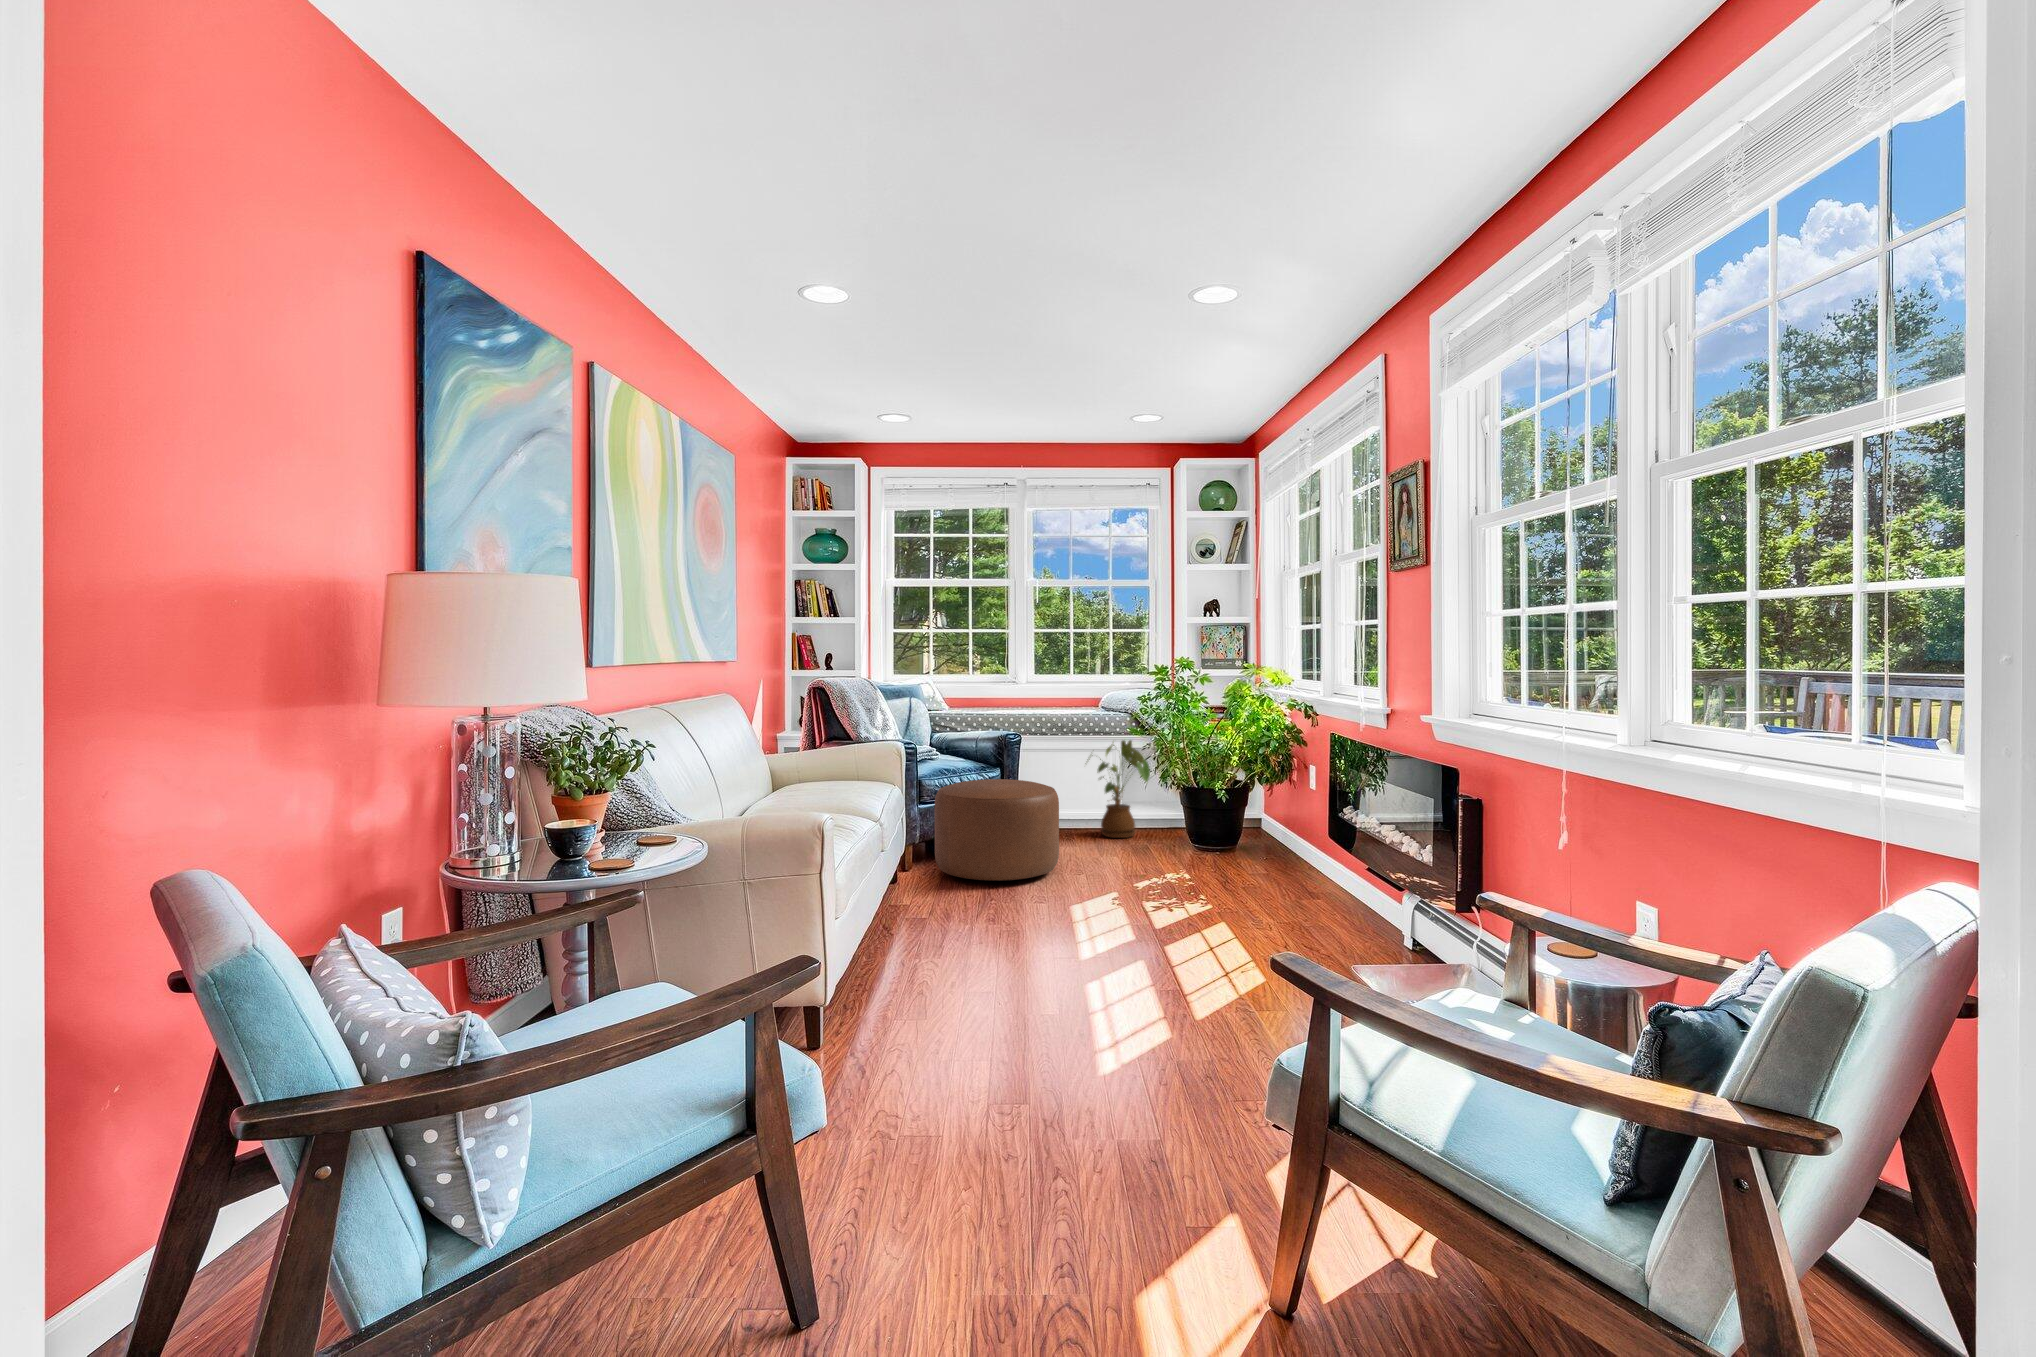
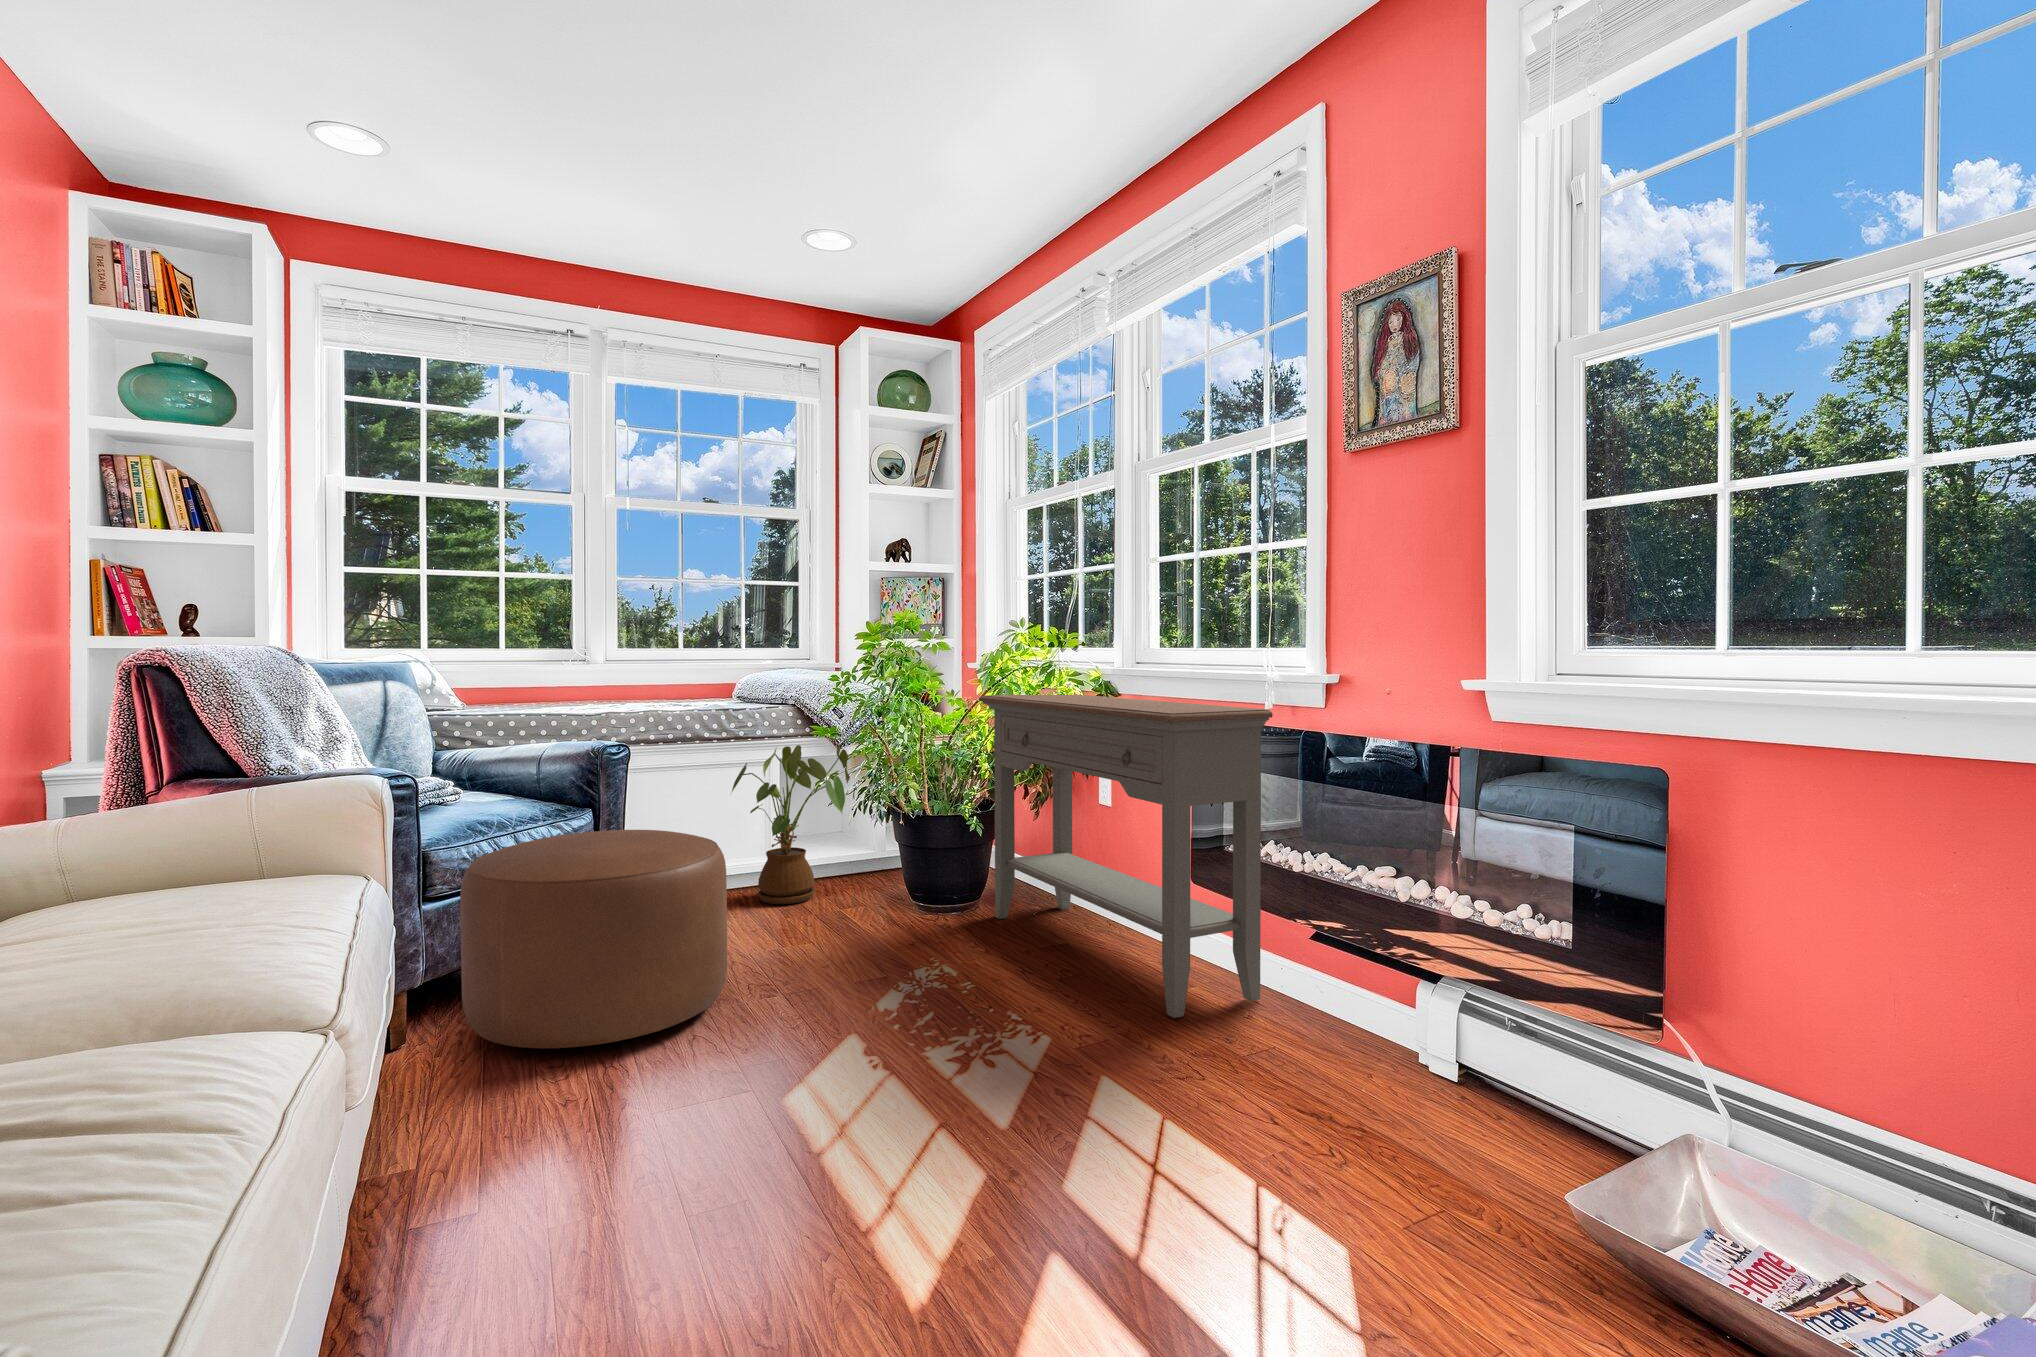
console table: none [1231,713,1368,913] -> present [979,693,1273,1018]

